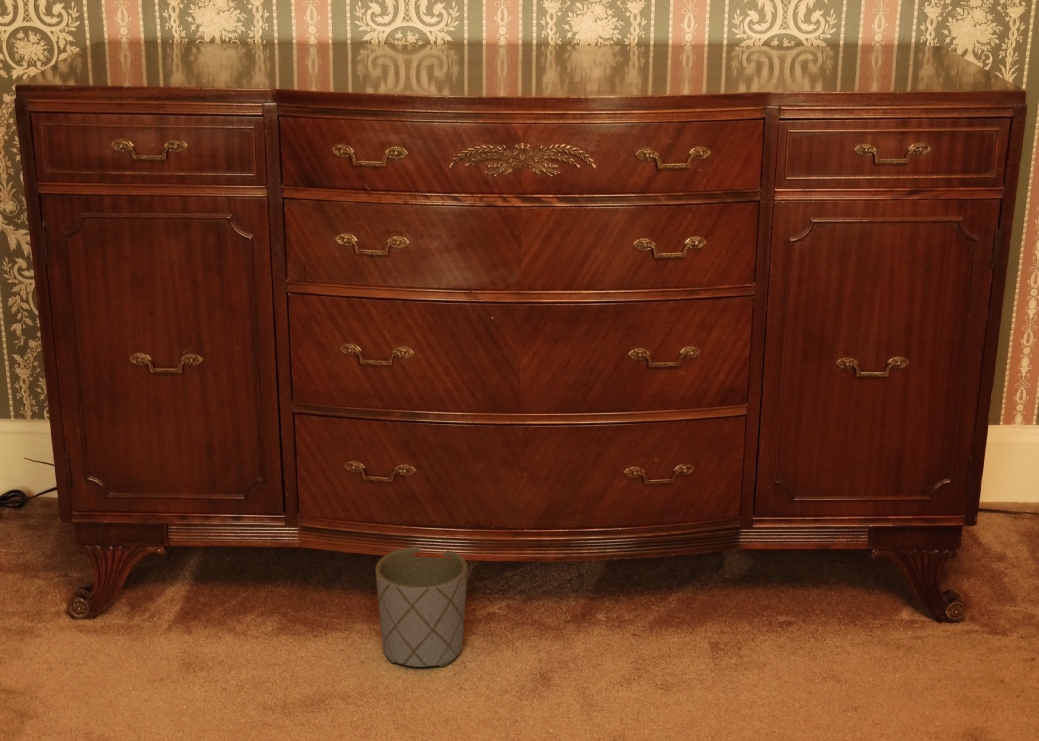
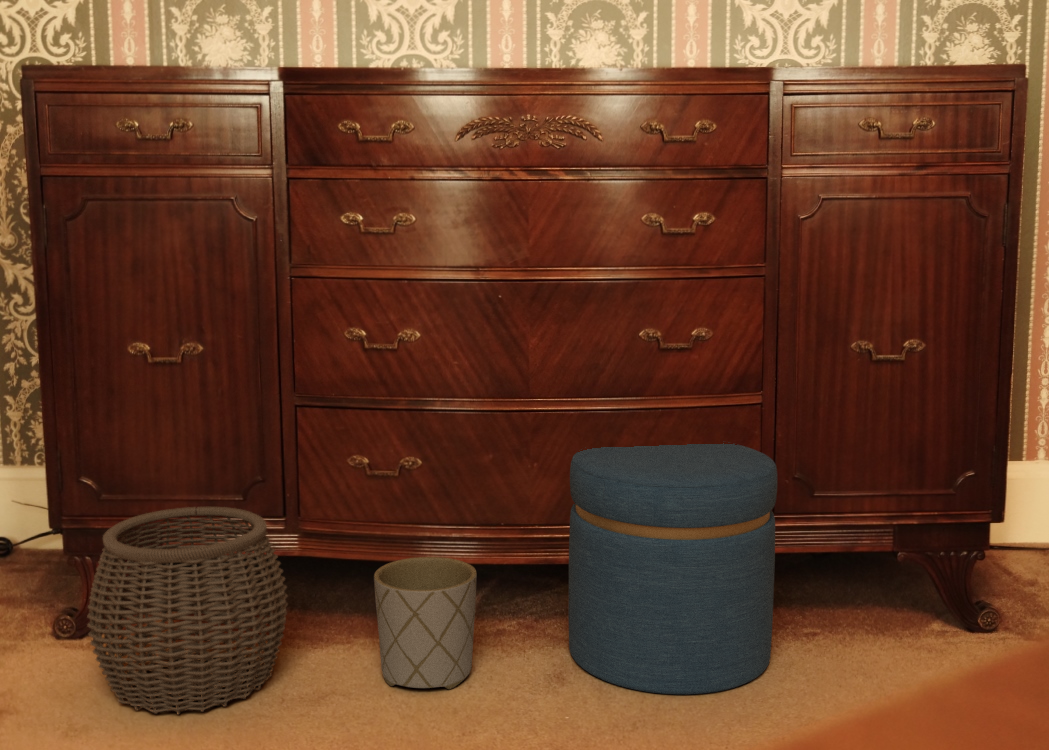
ottoman: none [551,432,741,676] -> present [568,442,777,694]
woven basket: none [125,500,299,690] -> present [87,507,288,714]

